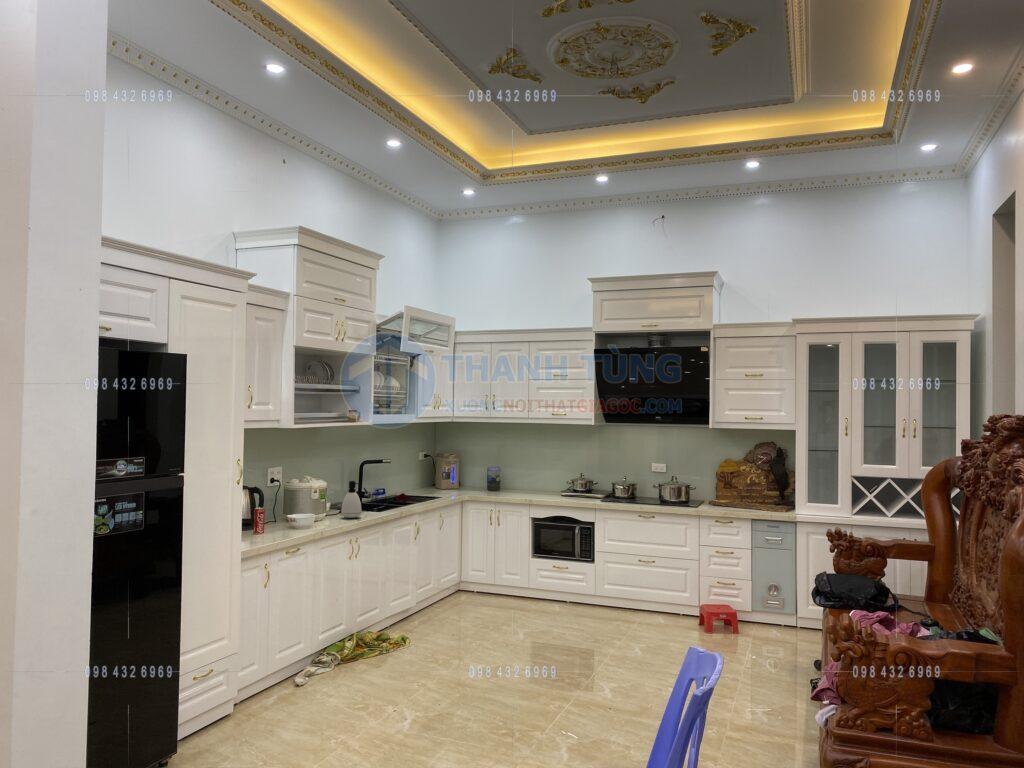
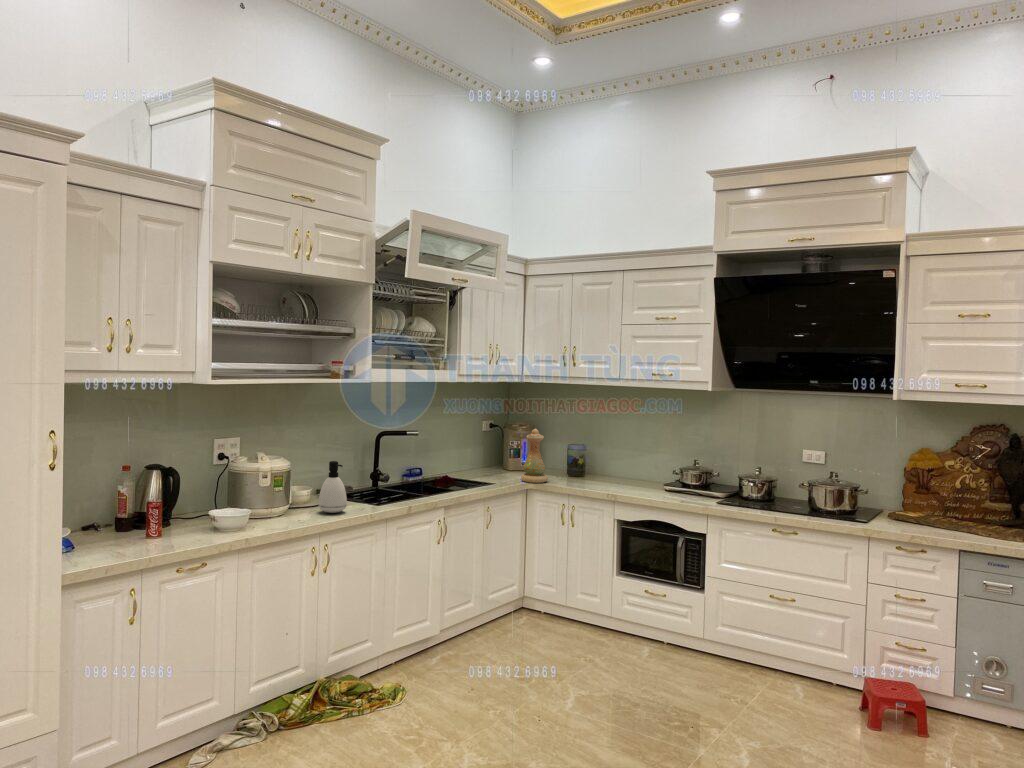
vase: none [459,456,478,496] -> present [521,428,548,483]

